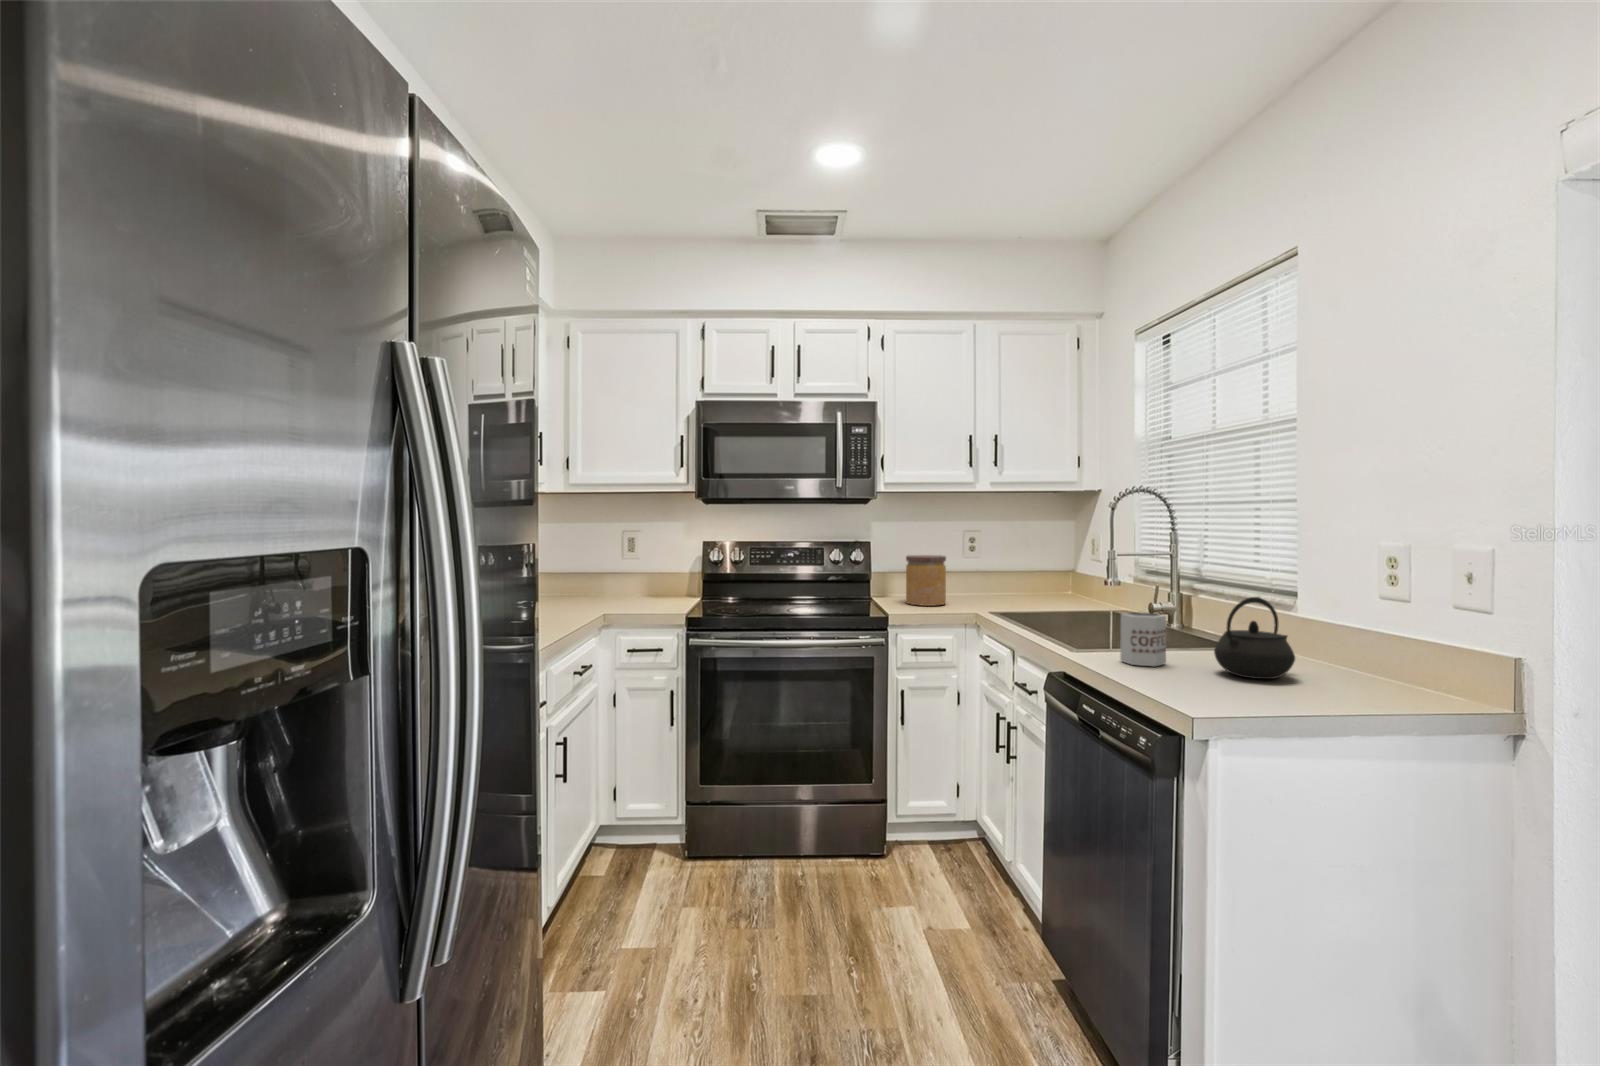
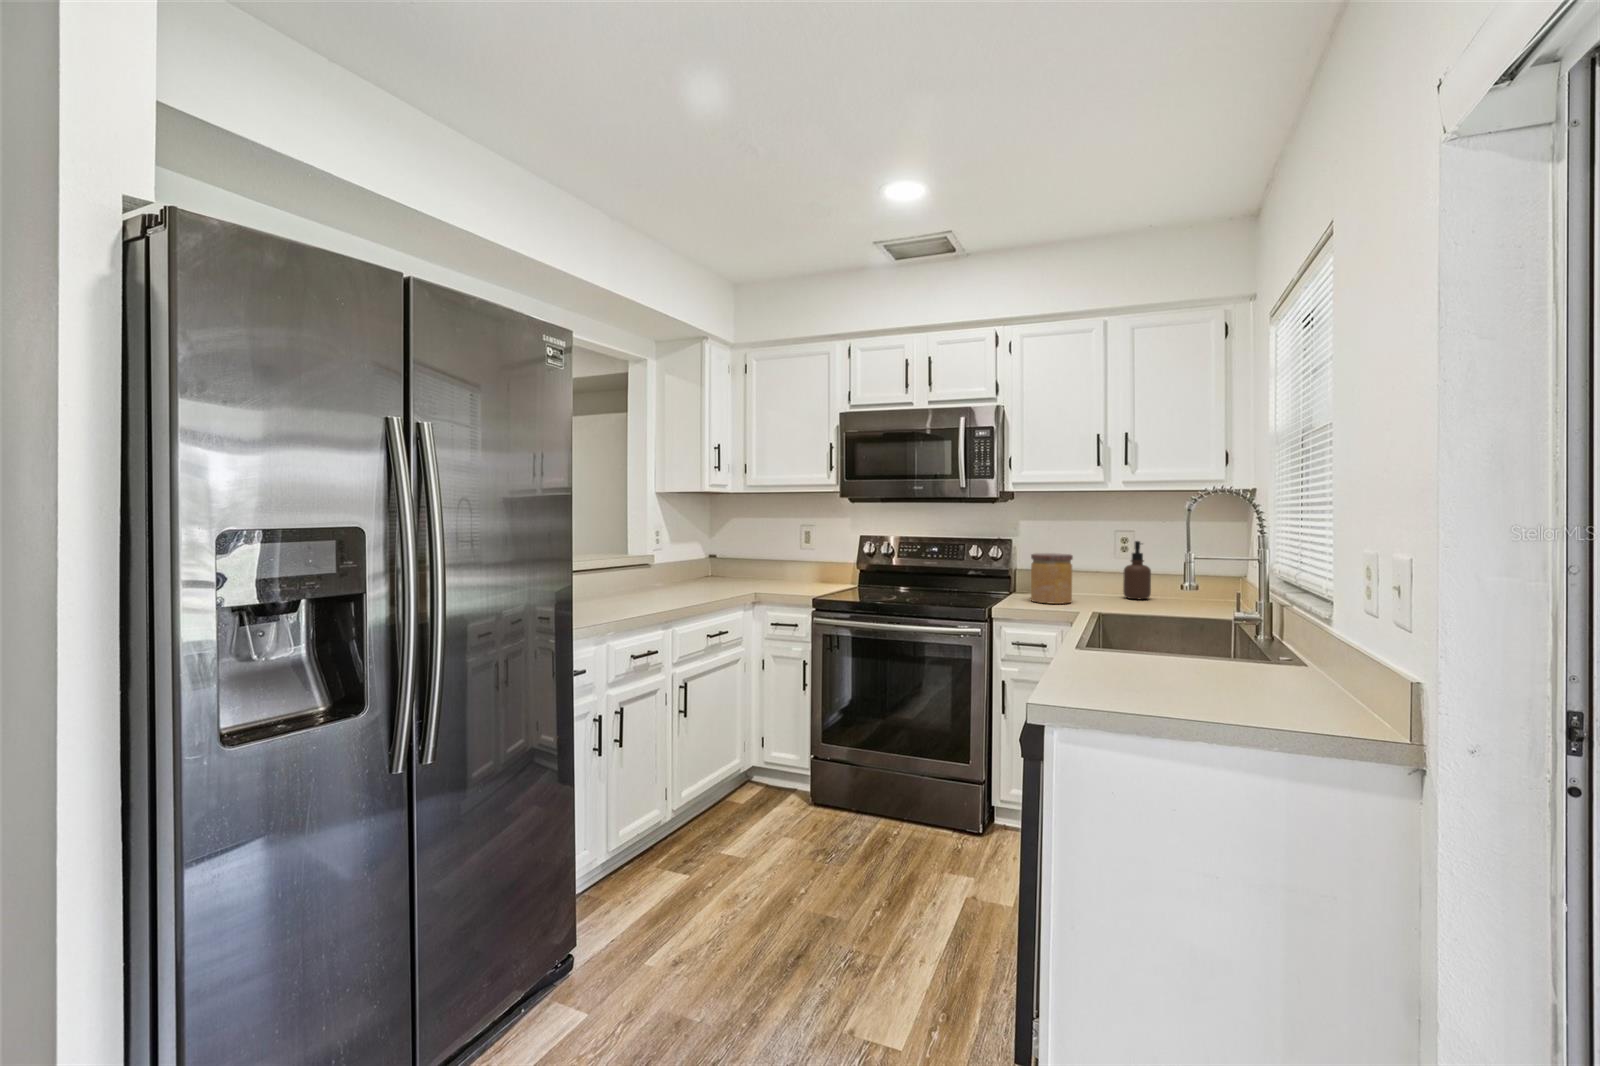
soap dispenser: none [974,541,999,597] -> present [1123,541,1151,599]
kettle: present [1214,597,1295,679] -> none [1160,602,1253,686]
mug: present [1120,612,1166,666] -> none [1095,613,1135,666]

